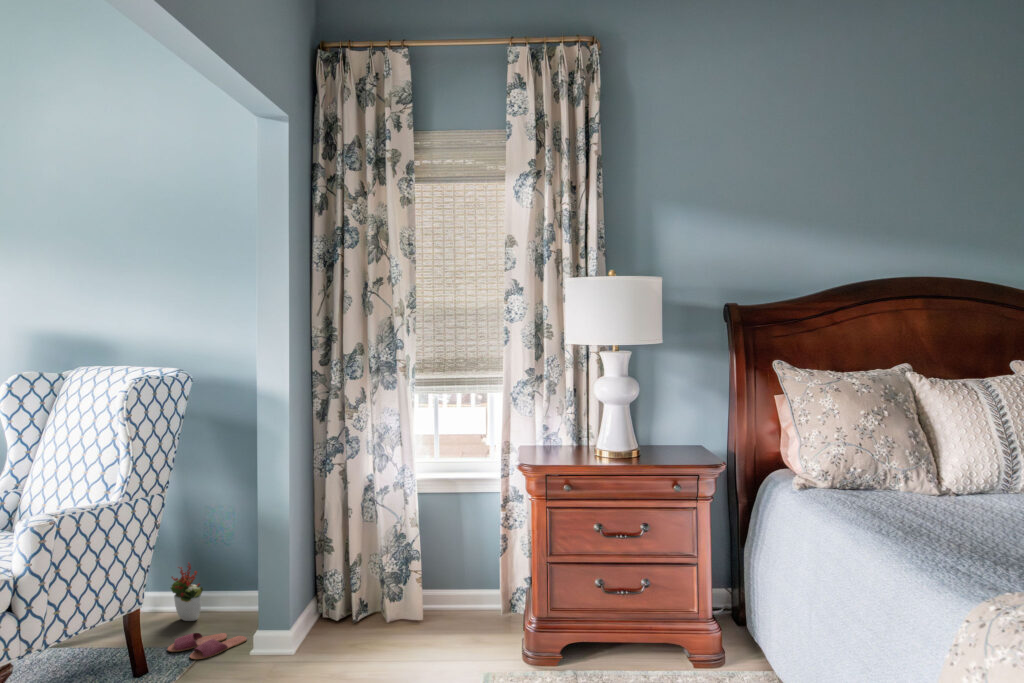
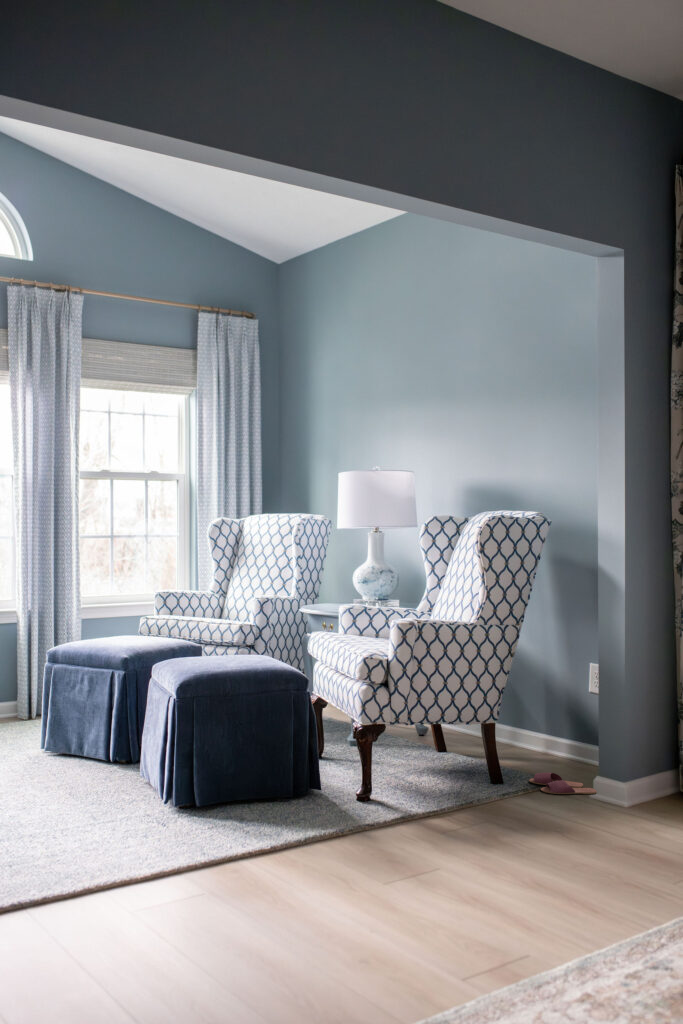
decorative plant: present [171,563,203,621] -> none [547,711,576,770]

